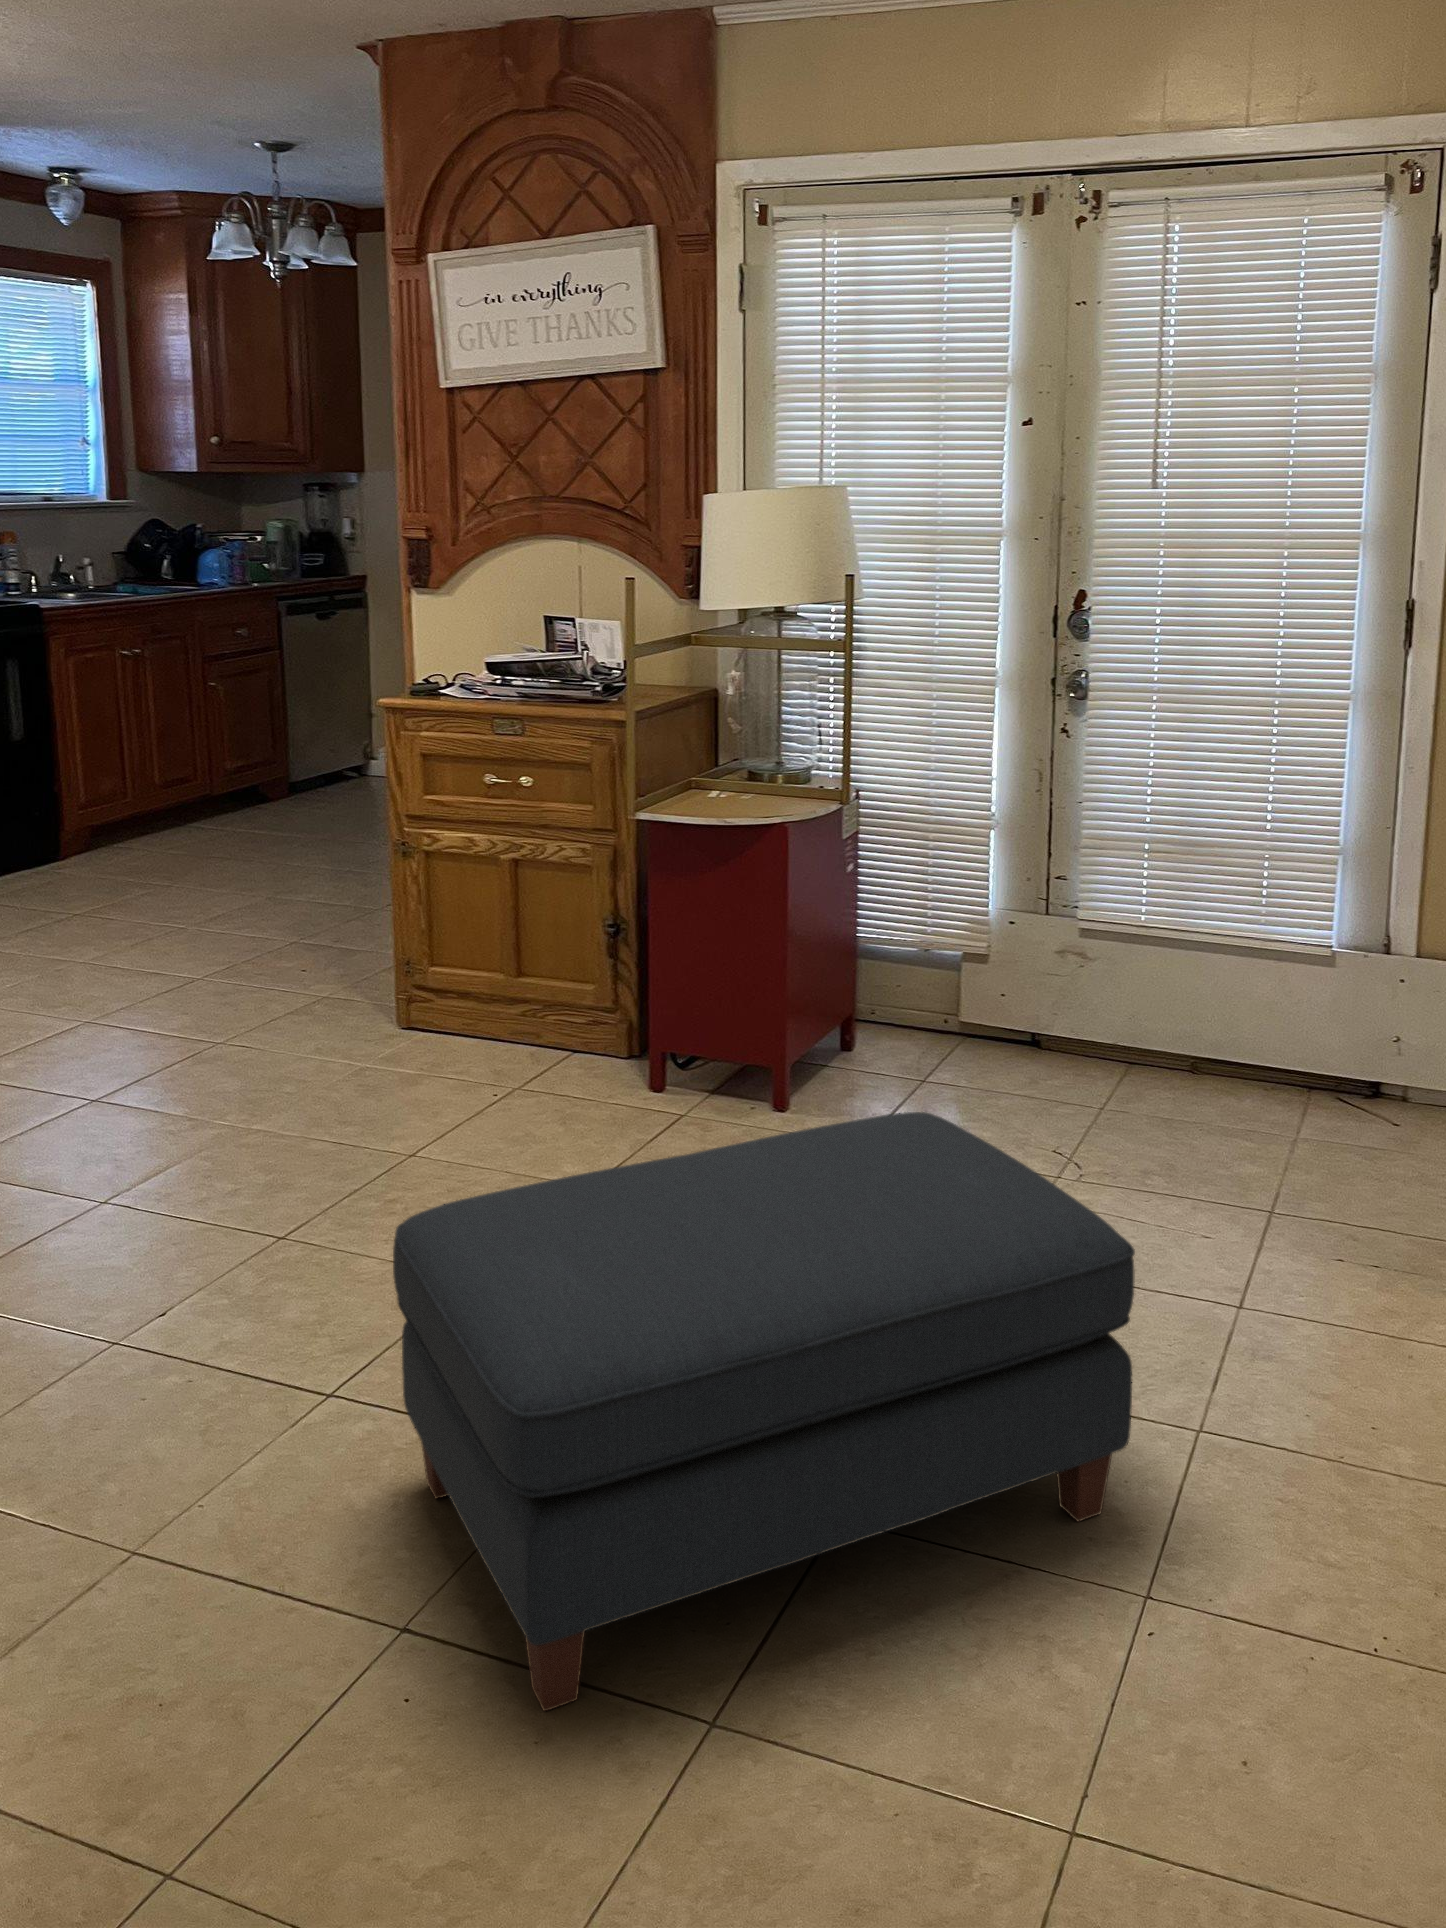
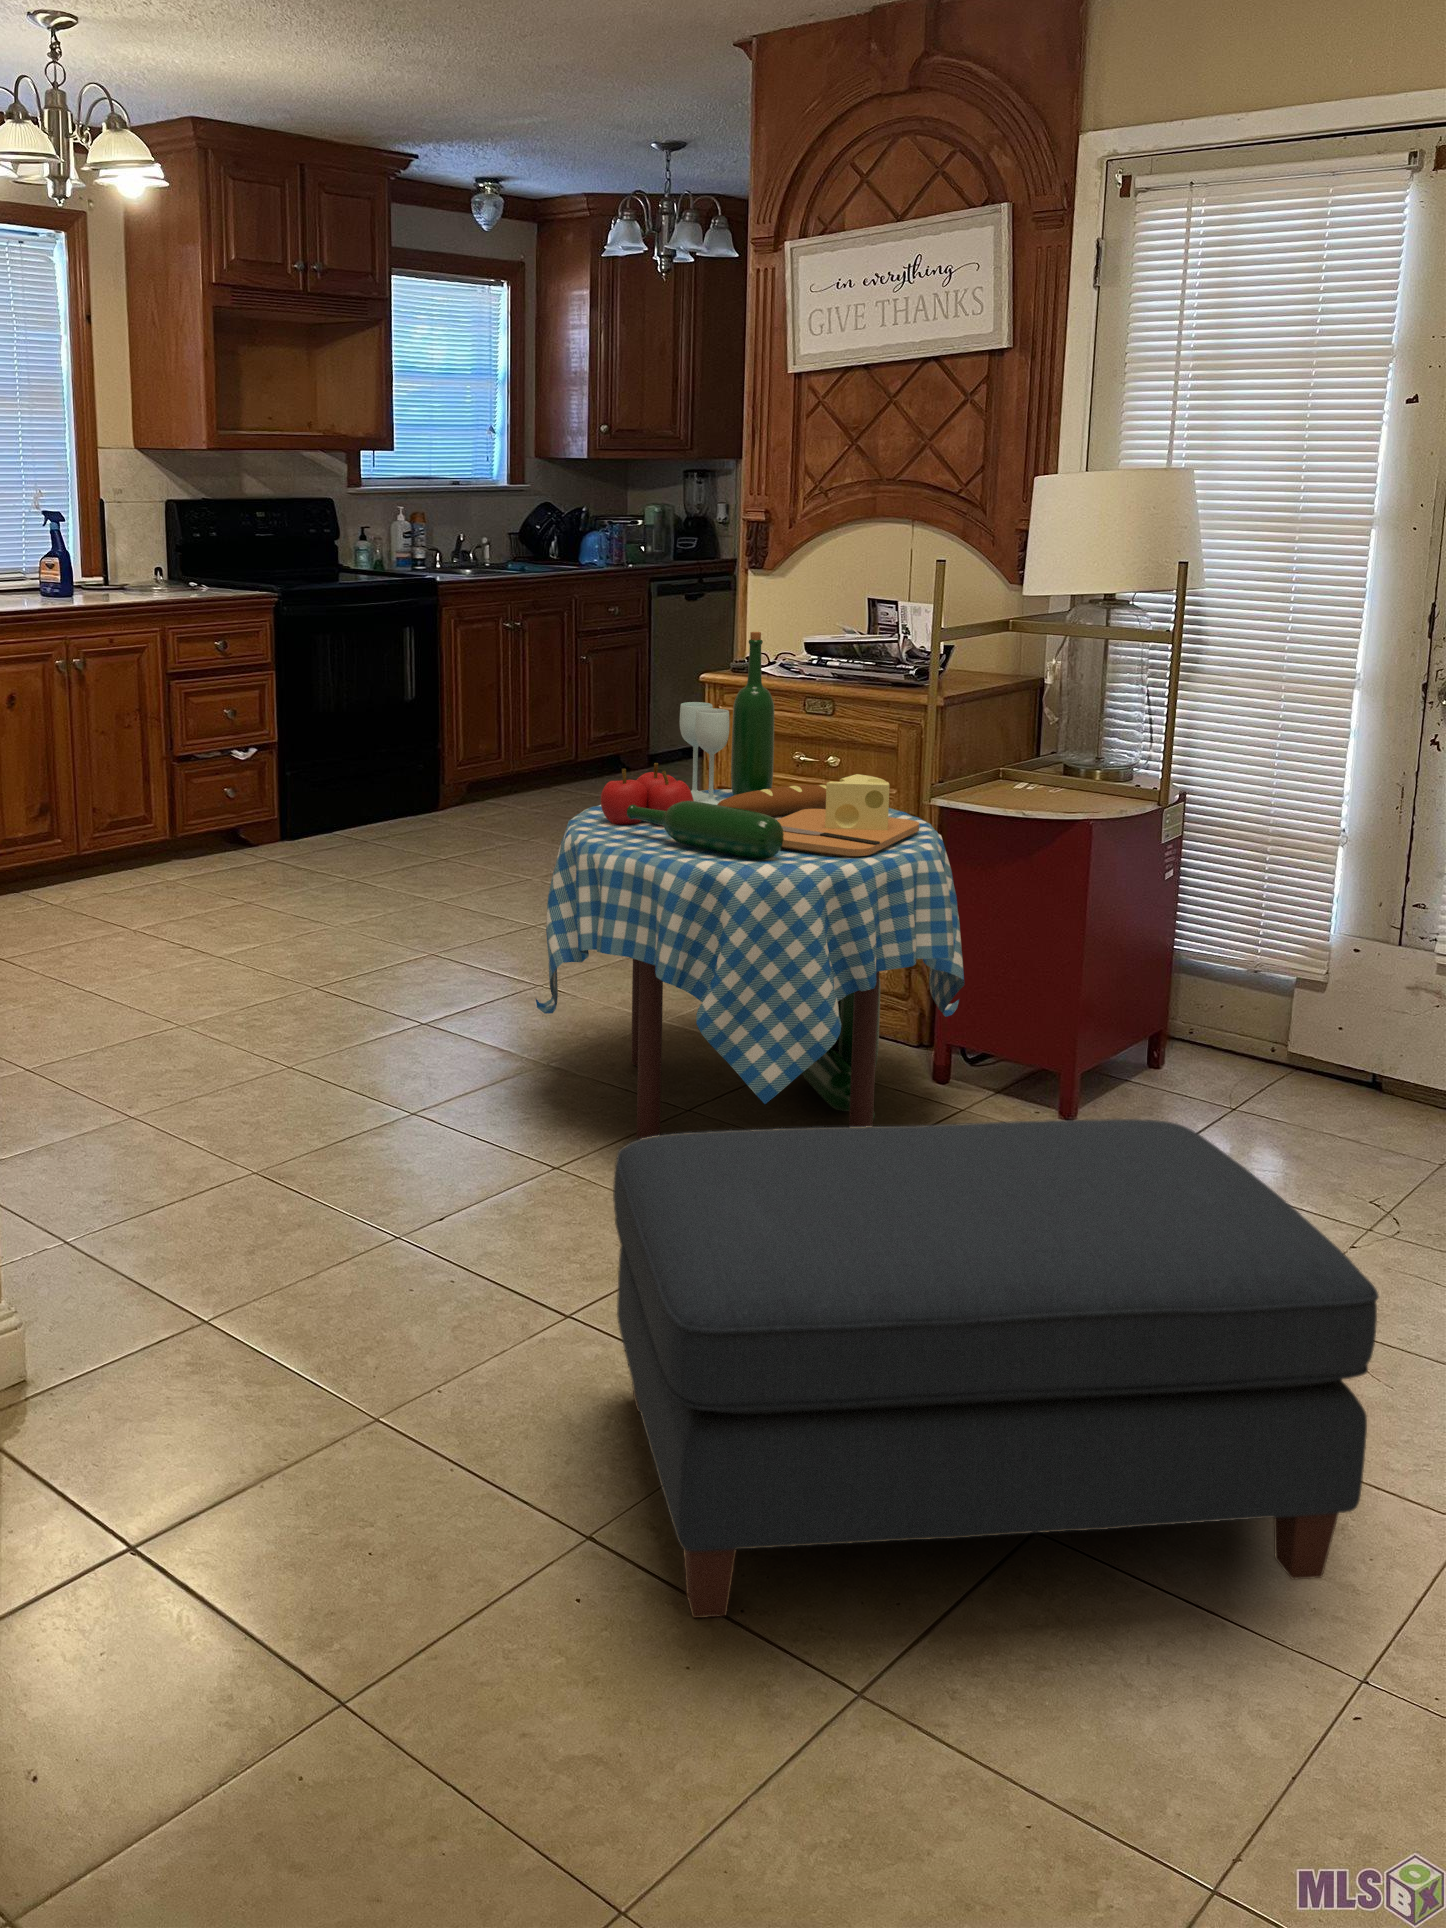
dining table: none [238,658,684,1199] -> present [536,632,964,1139]

